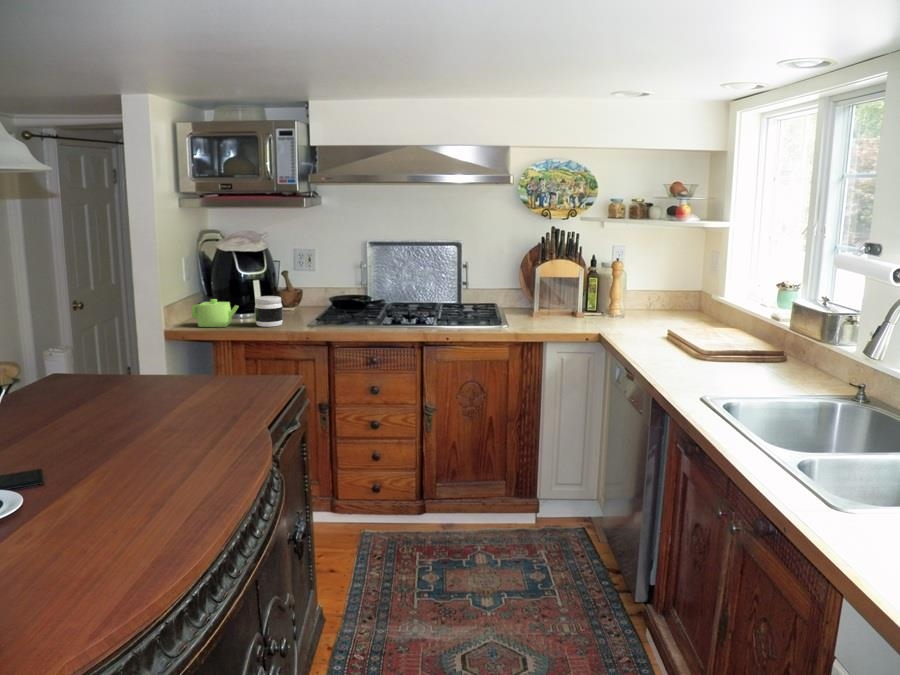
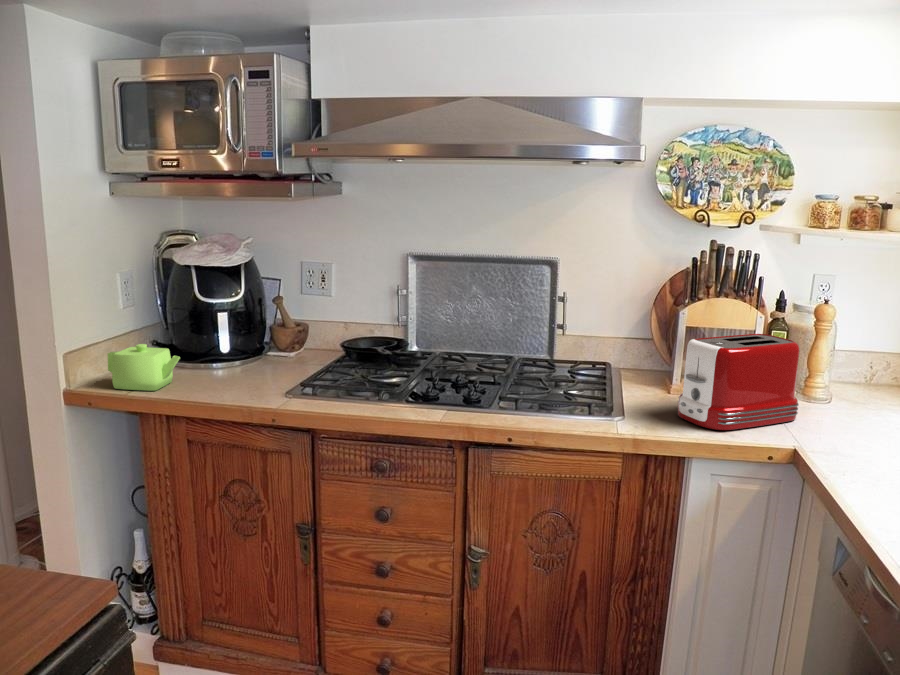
toaster: none [539,277,603,328] -> present [678,334,800,430]
jar: present [255,296,283,327] -> none [202,342,248,395]

